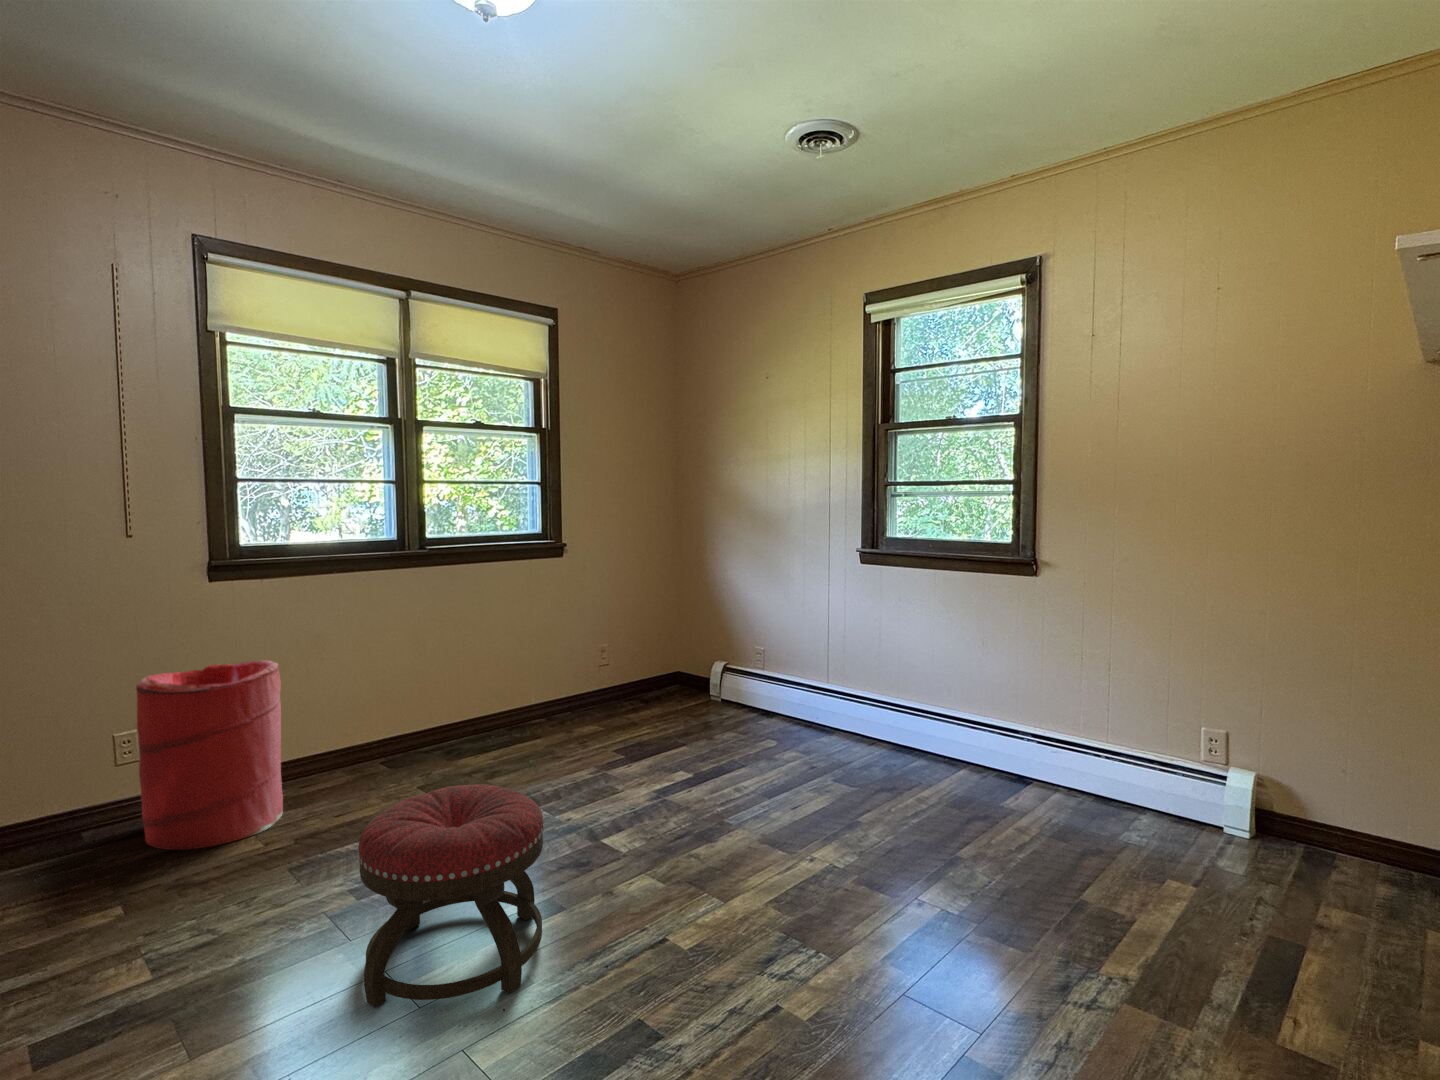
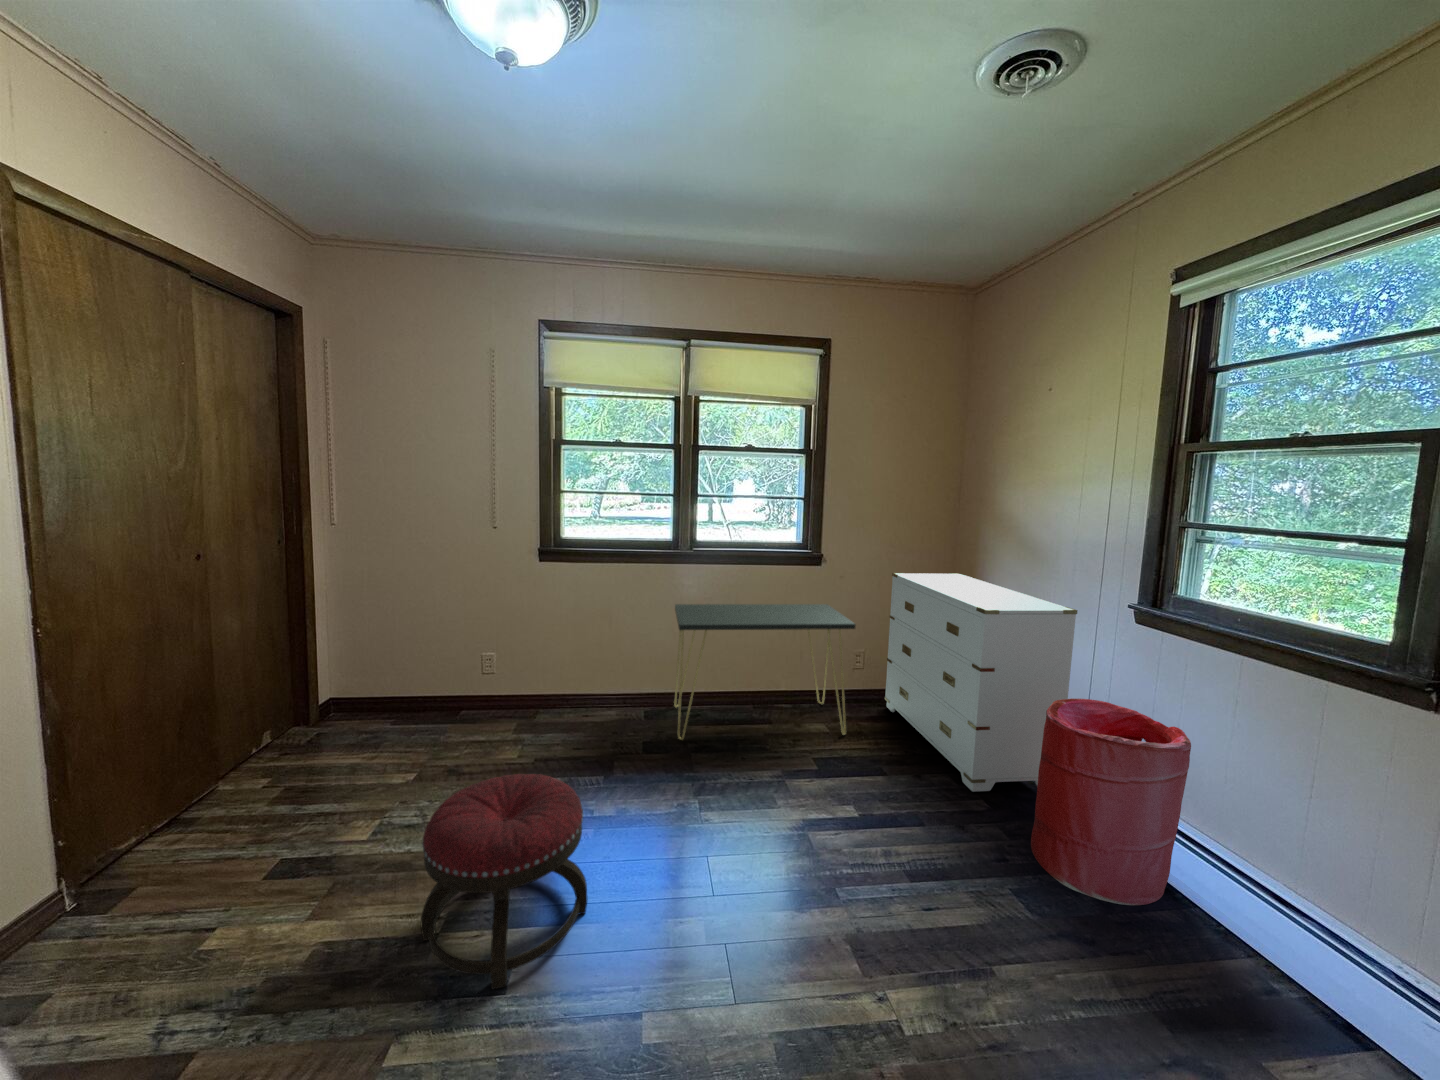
dresser: none [637,553,816,735] -> present [885,573,1077,791]
desk: none [408,599,630,775] -> present [674,604,856,740]
laundry hamper: present [136,660,283,850] -> present [1031,698,1191,905]

